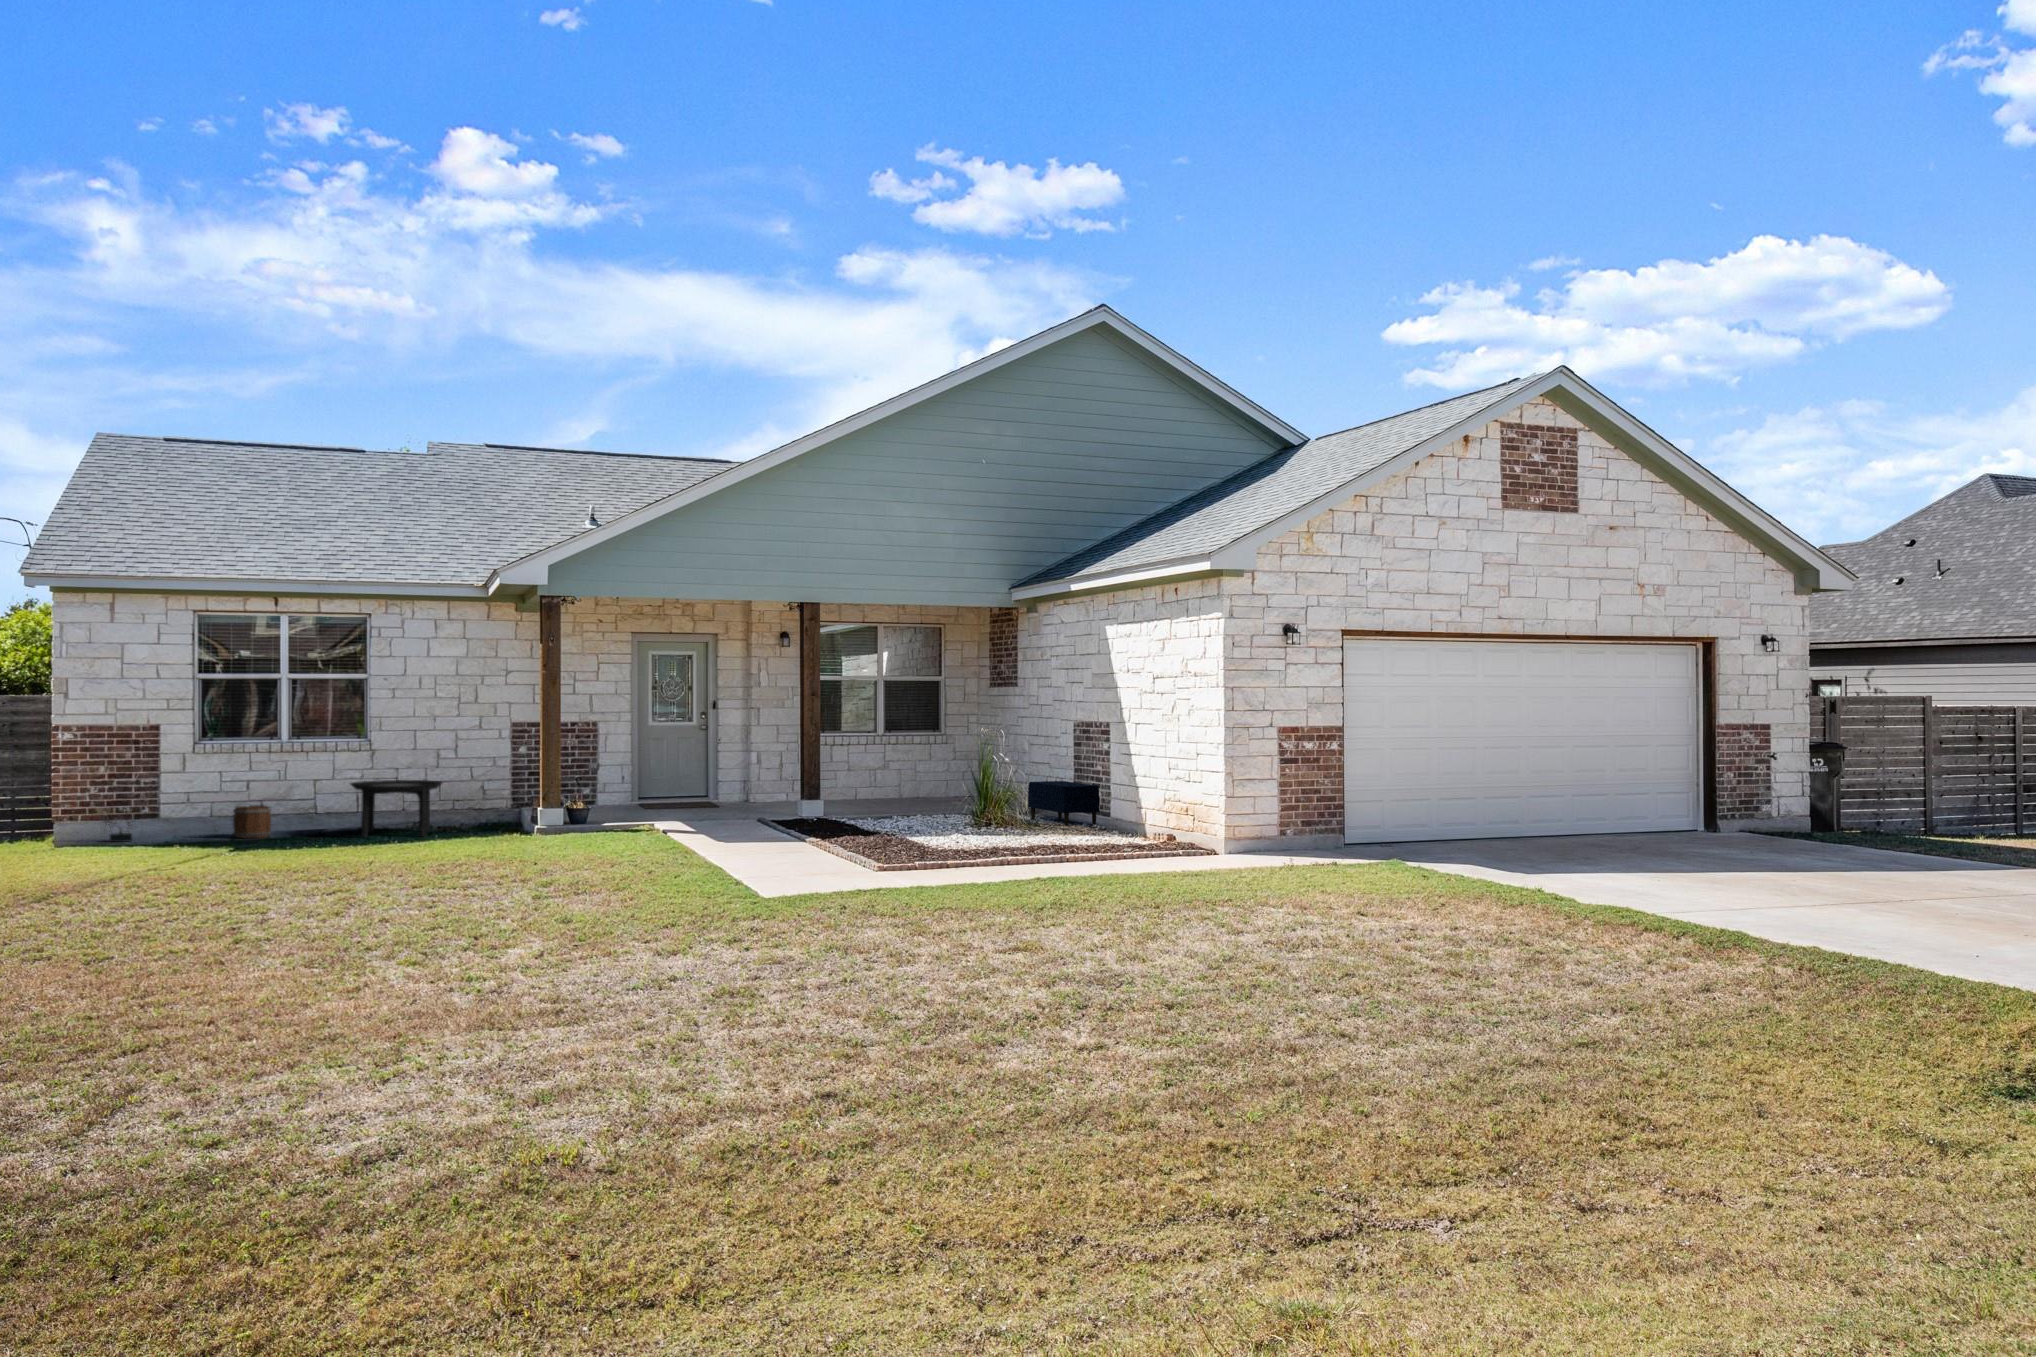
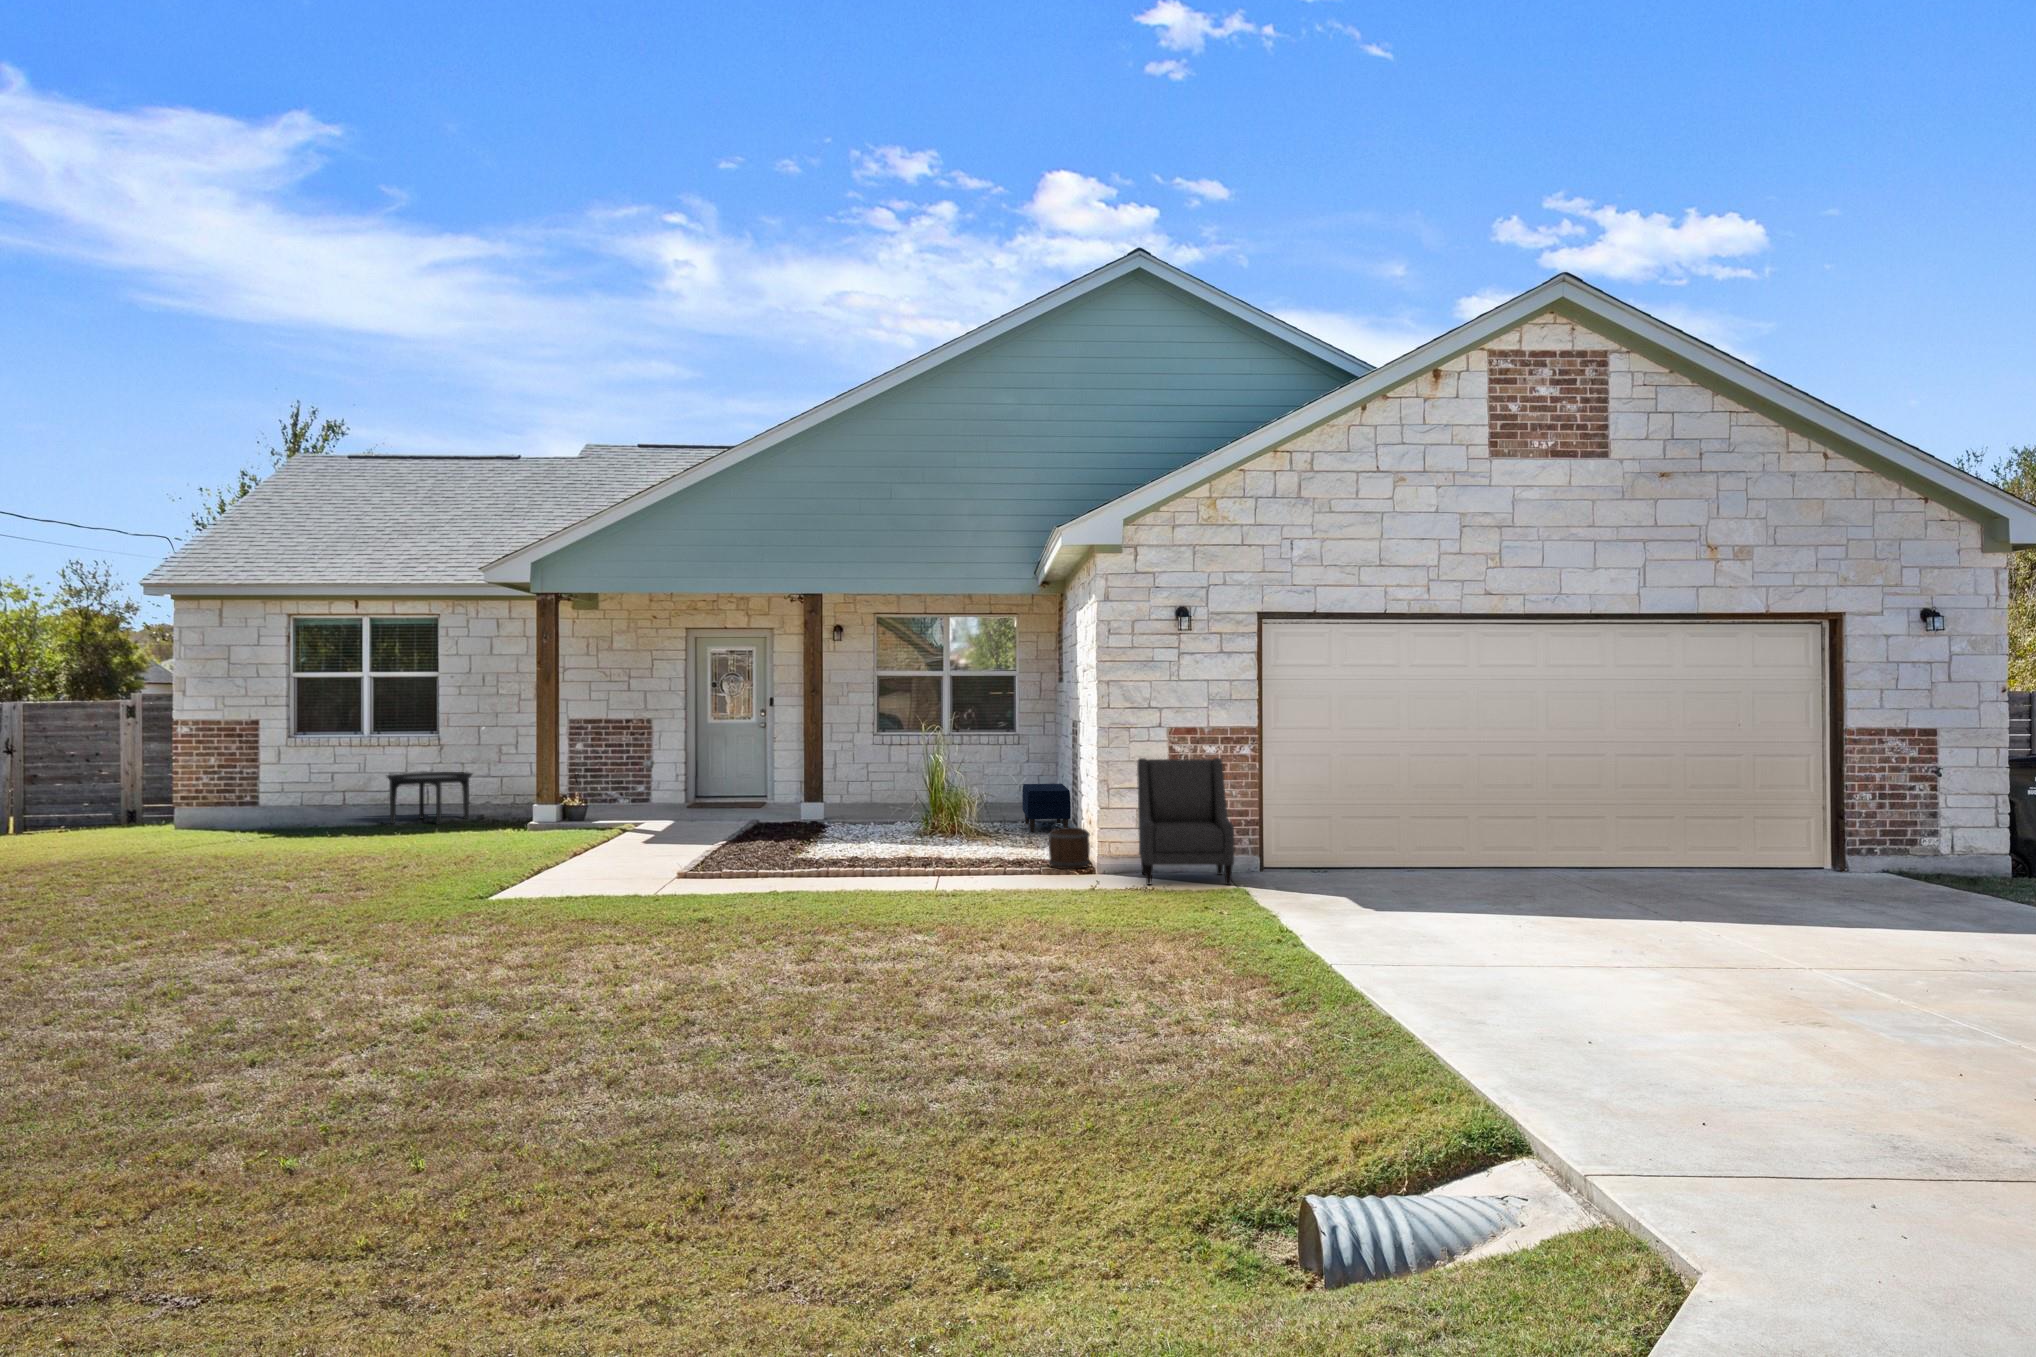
chair: none [1256,750,1358,854] -> present [1137,758,1234,885]
bucket: present [233,805,271,838] -> present [1048,828,1090,869]
decorative plant: present [105,815,138,842] -> none [203,798,235,821]

